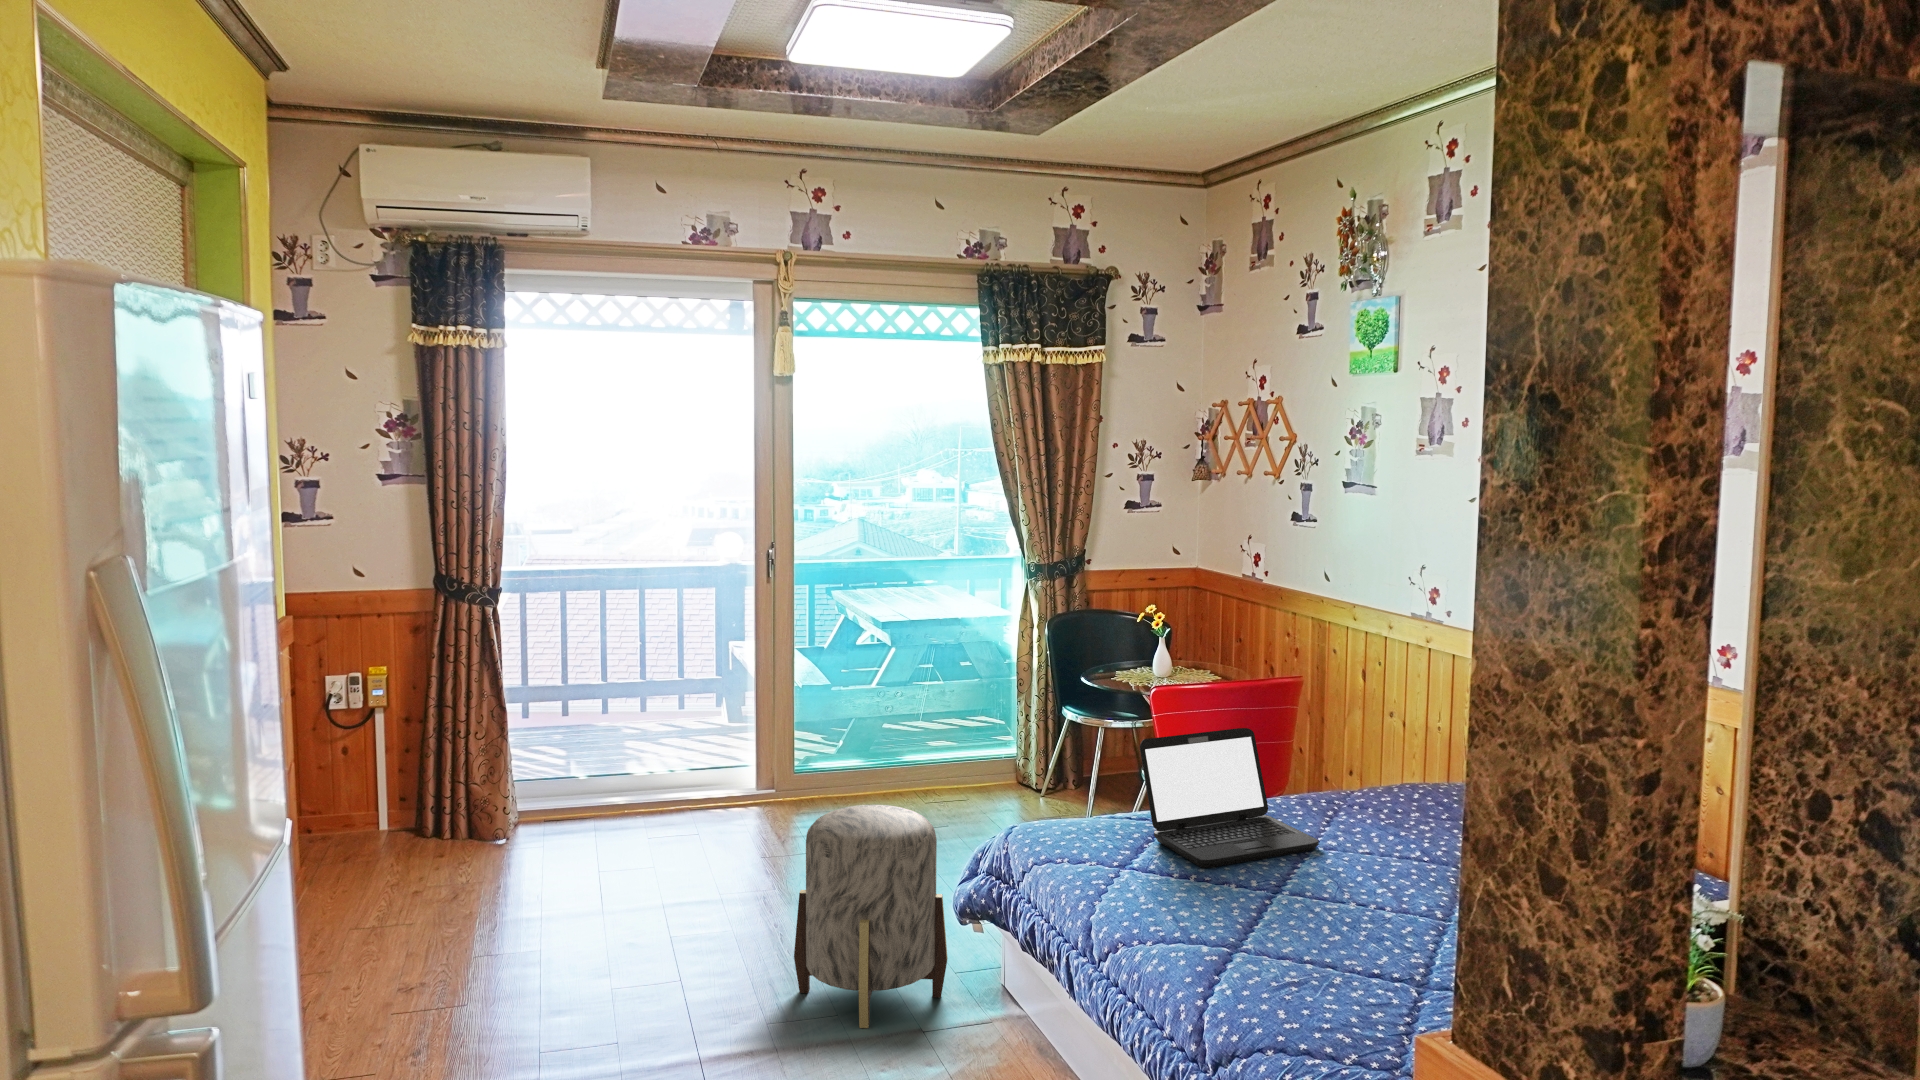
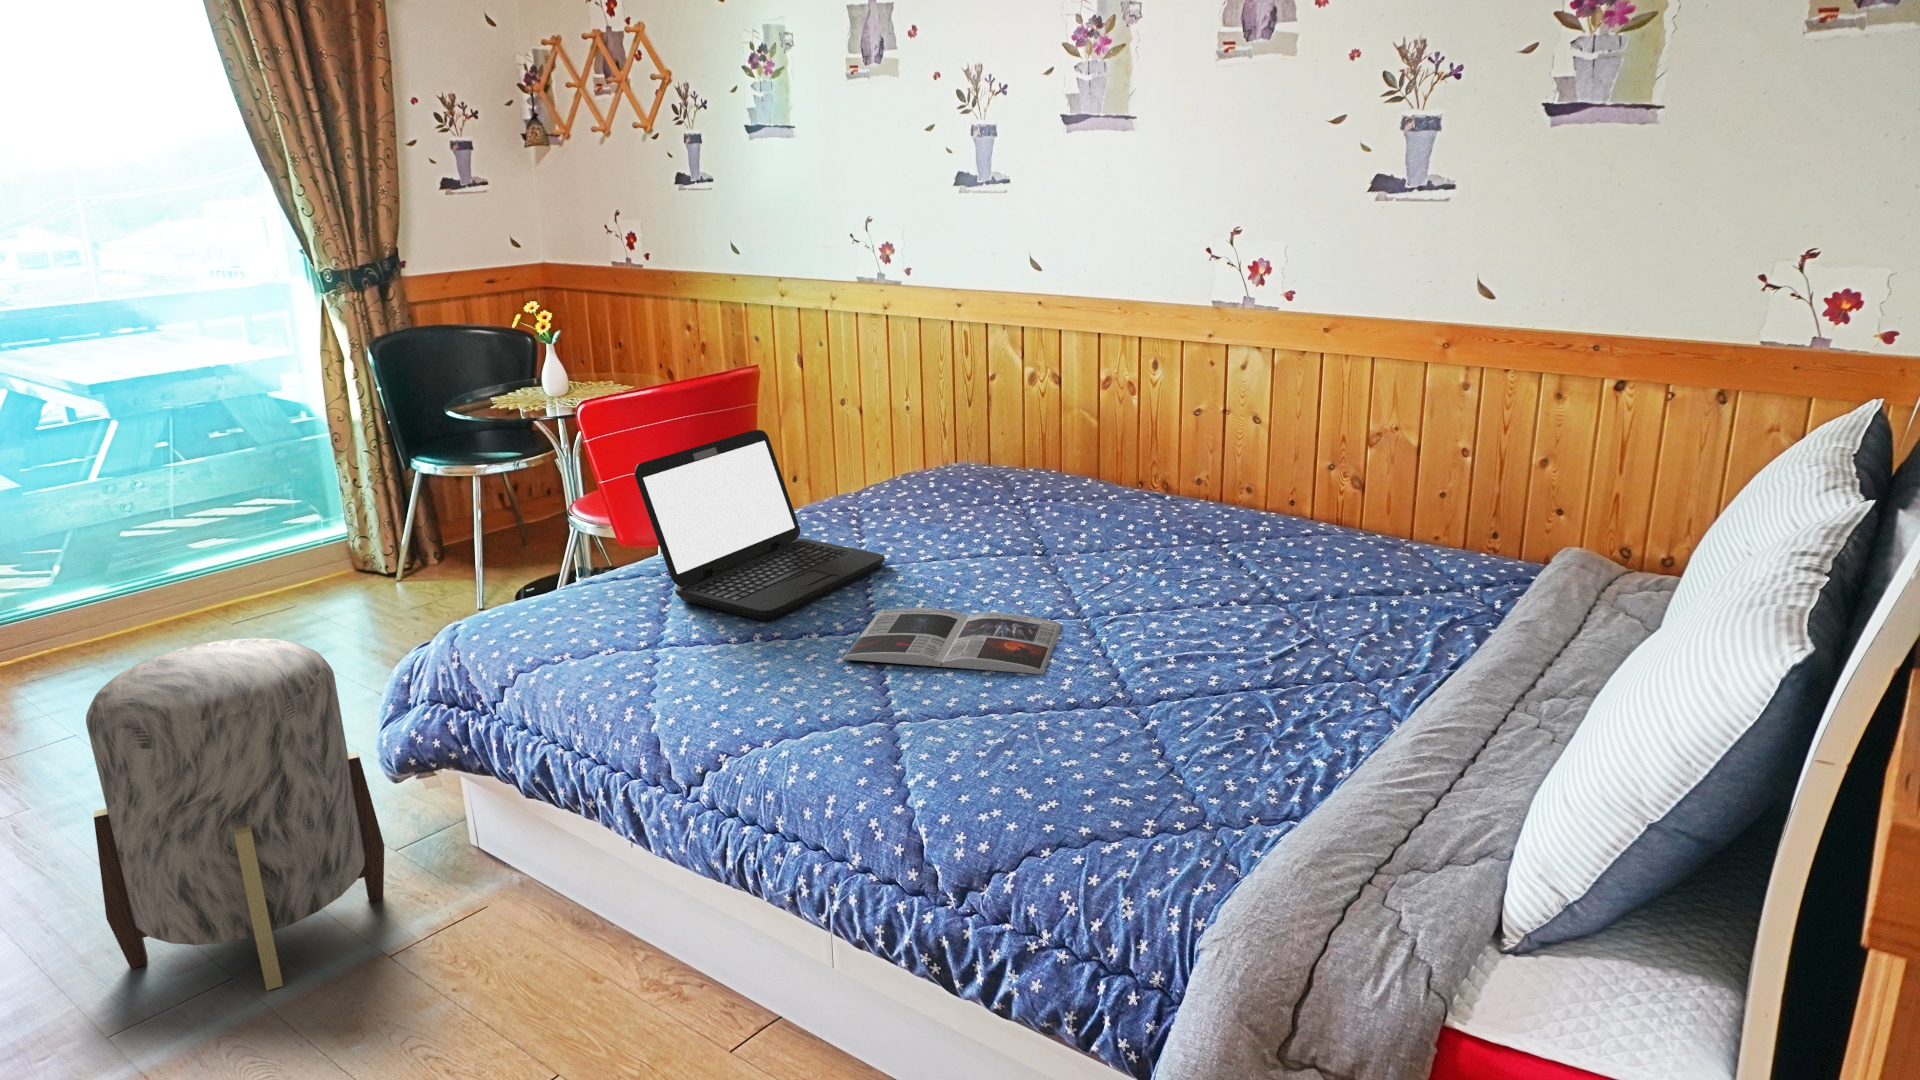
magazine: none [1231,879,1414,950] -> present [843,608,1062,674]

